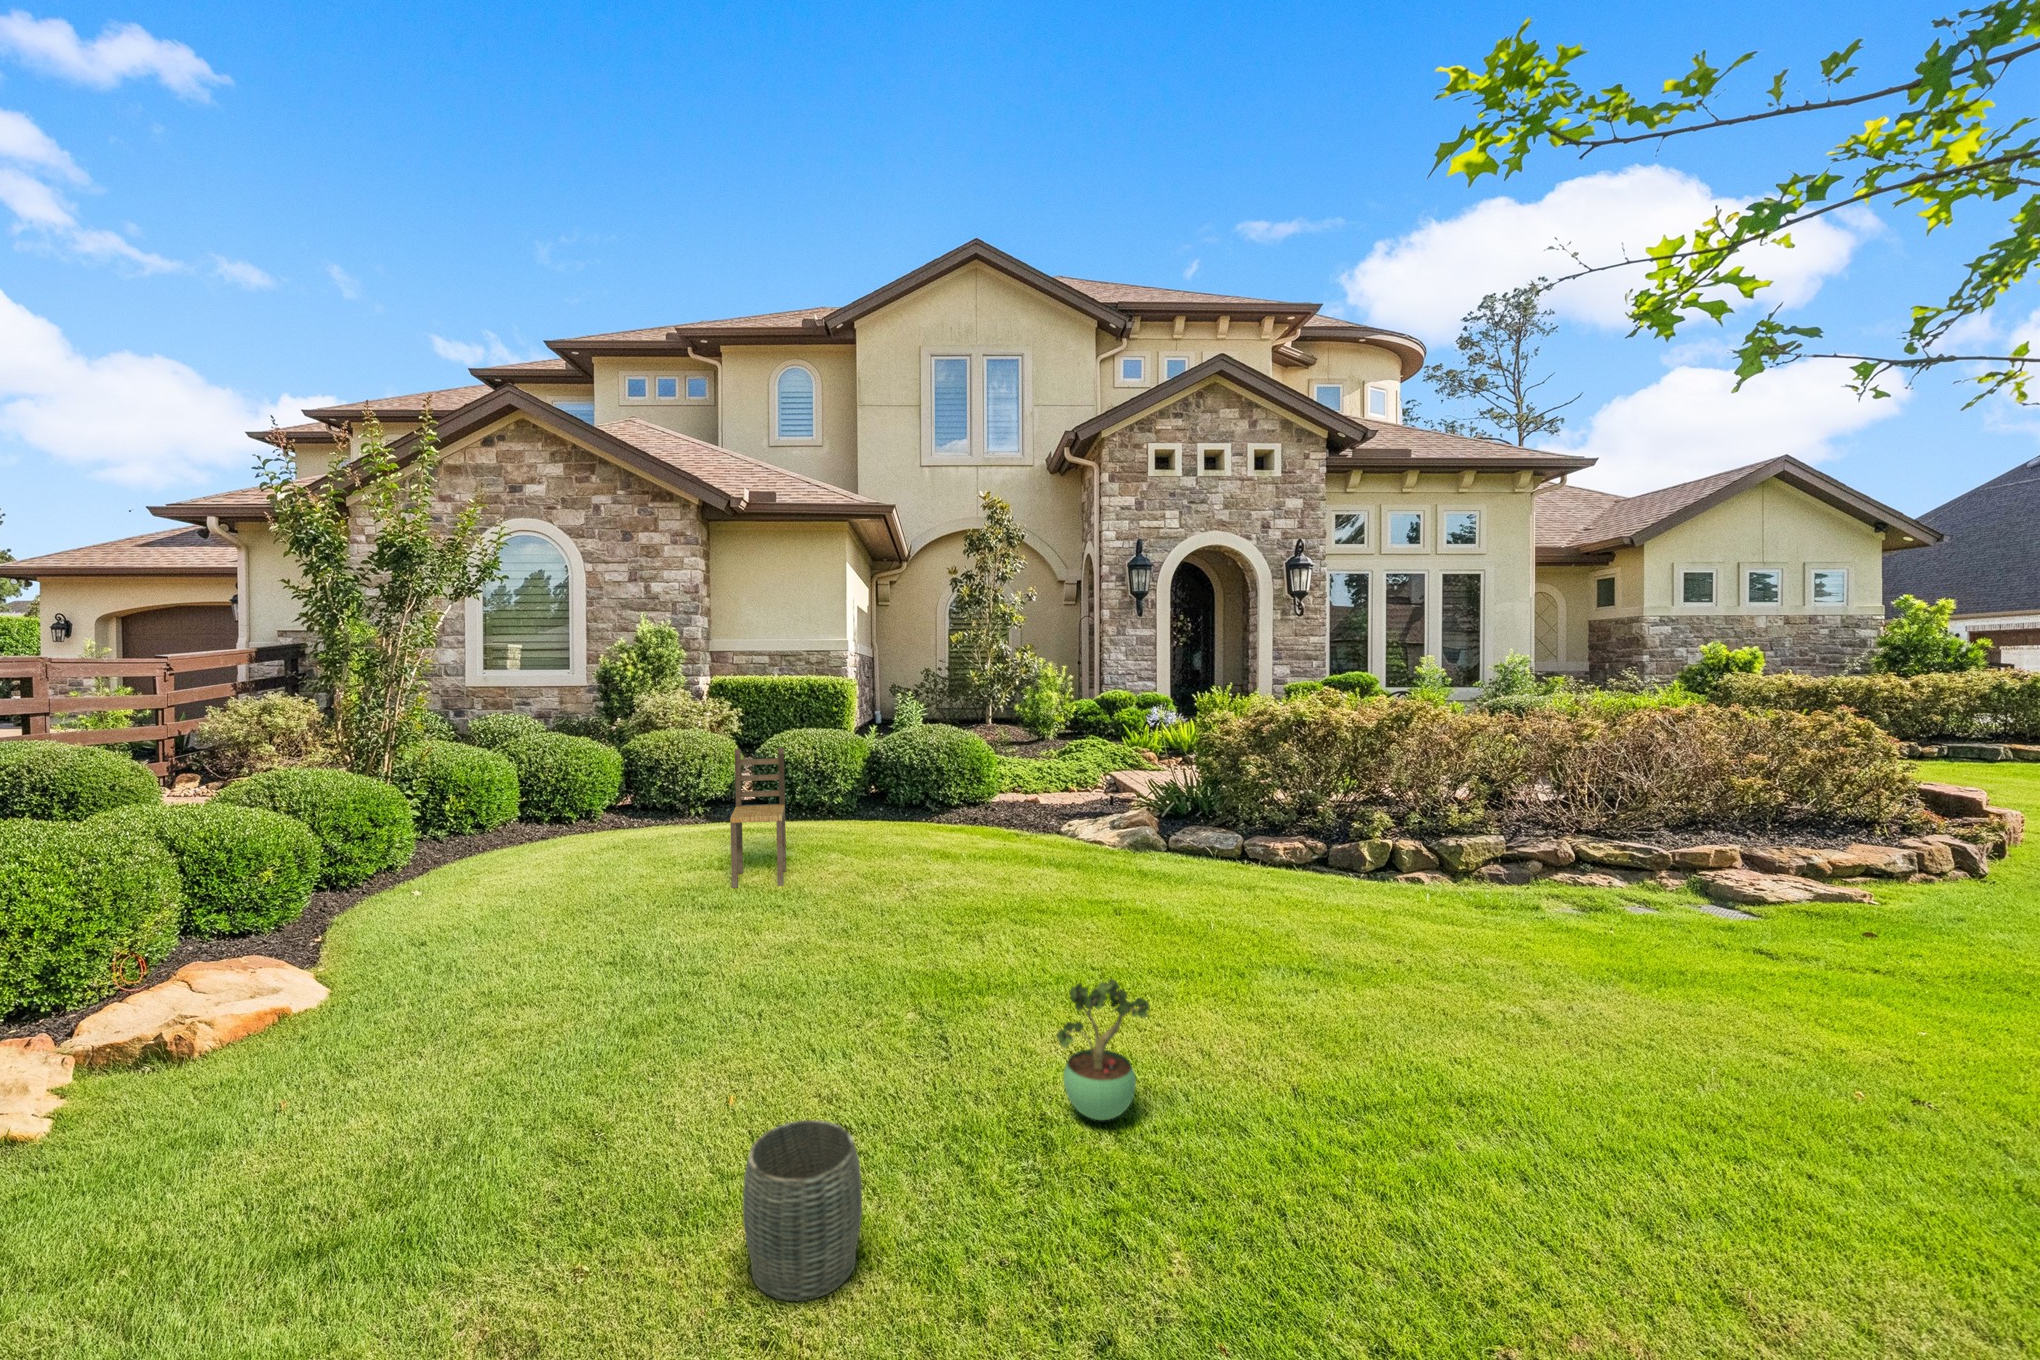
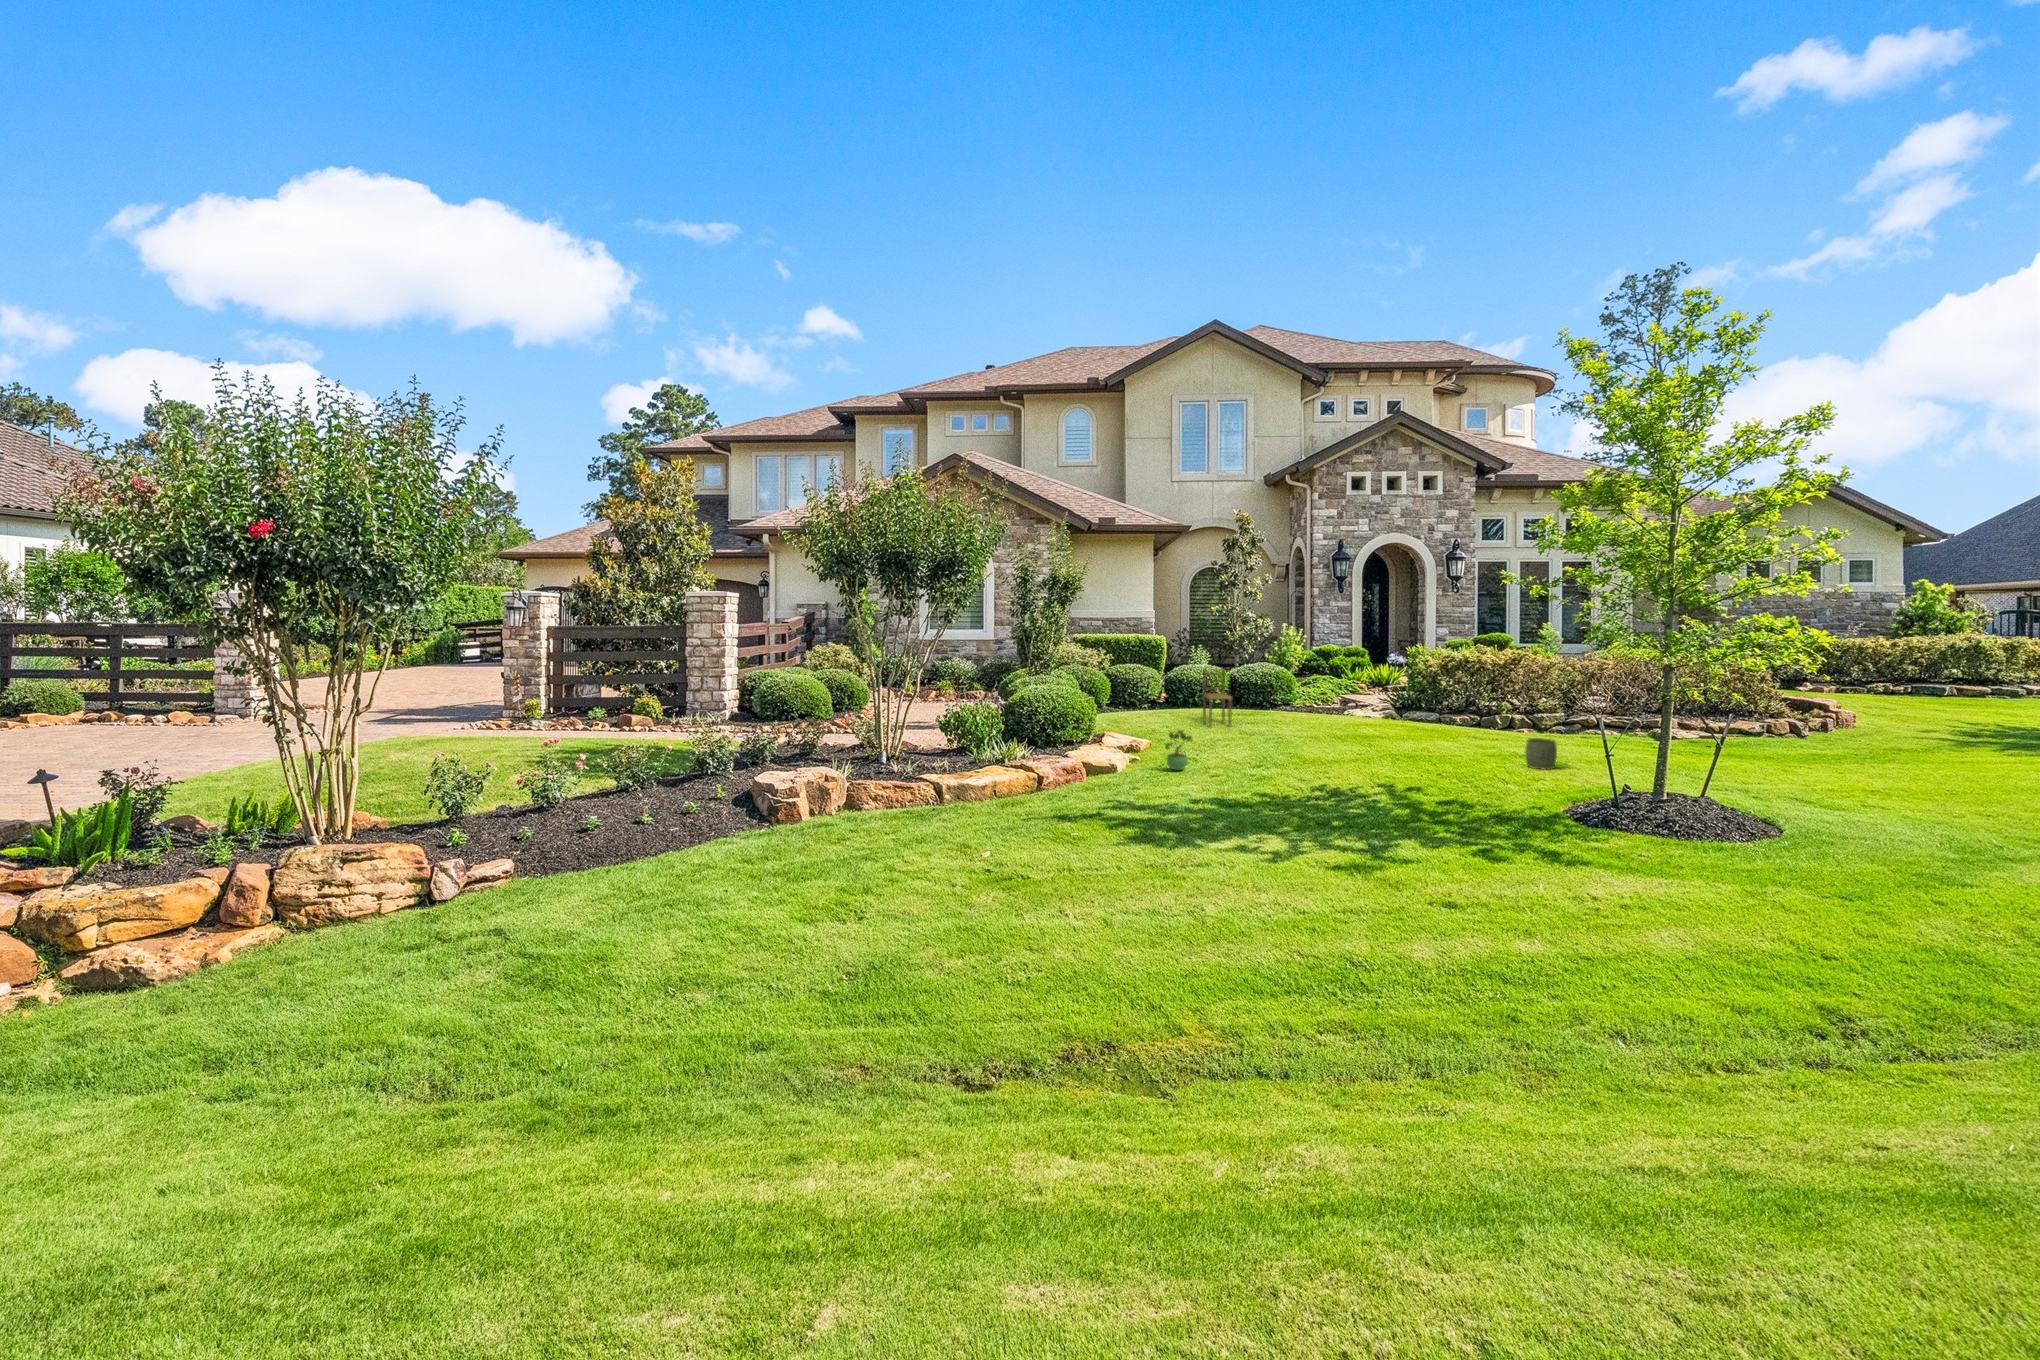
potted plant: present [1056,979,1150,1120] -> present [1165,730,1192,770]
woven basket: present [743,1120,862,1301] -> present [1525,738,1557,770]

